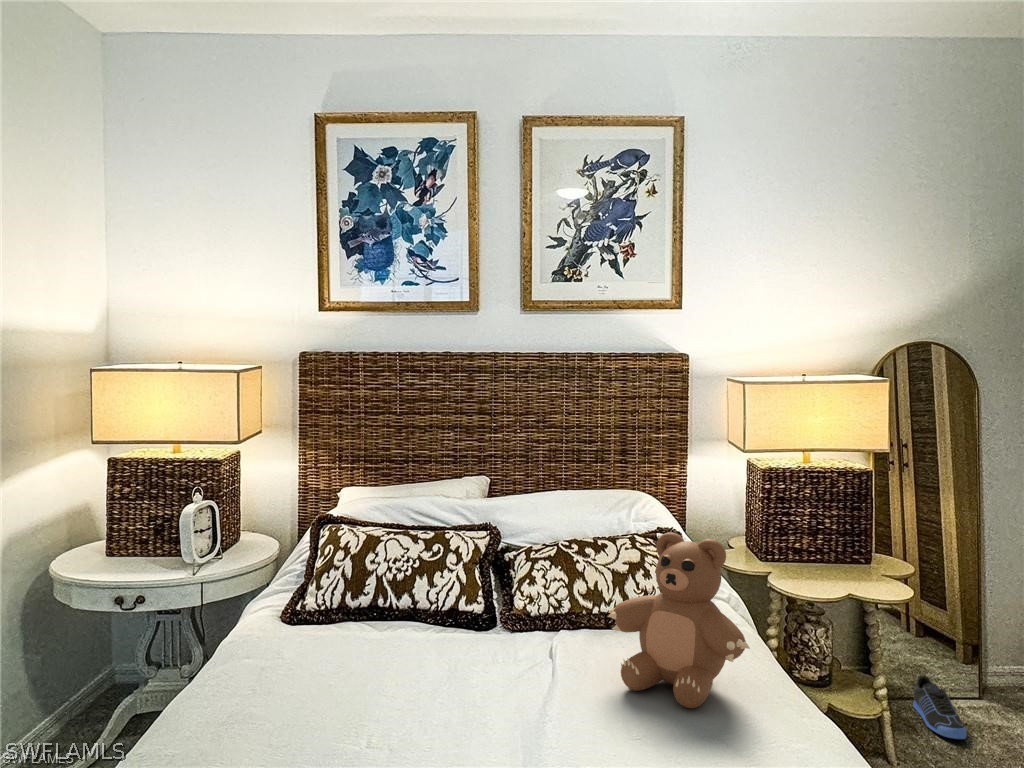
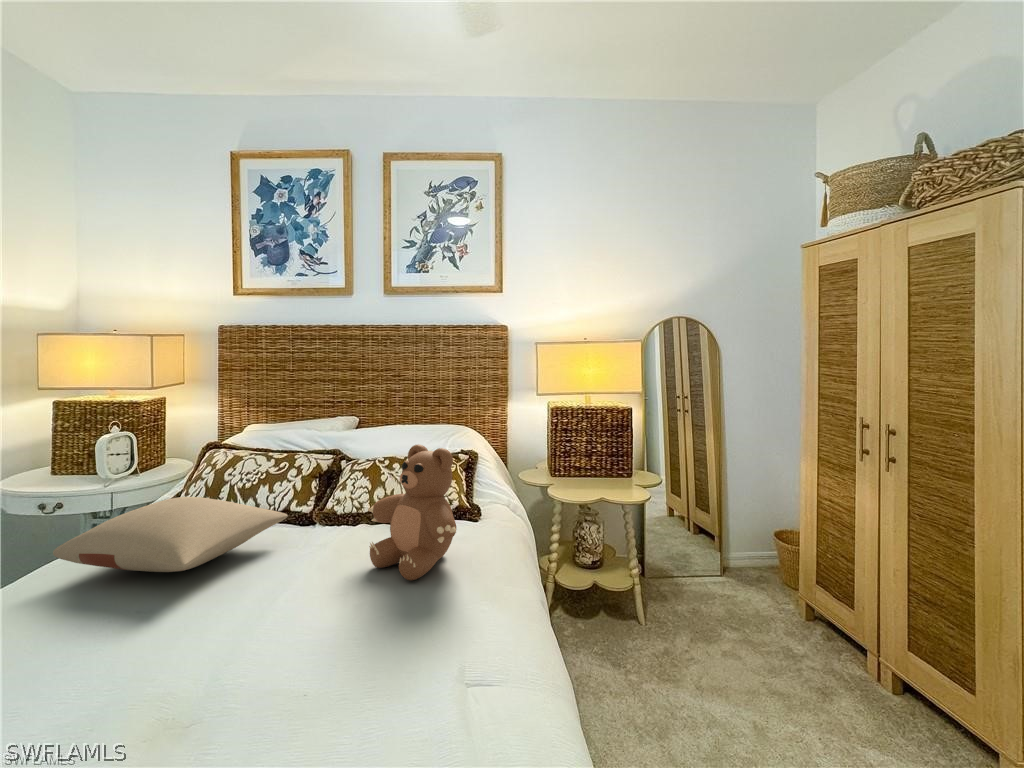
pillow: none [254,595,487,693] -> present [53,497,288,572]
sneaker: present [913,676,966,739] -> none [669,559,698,604]

